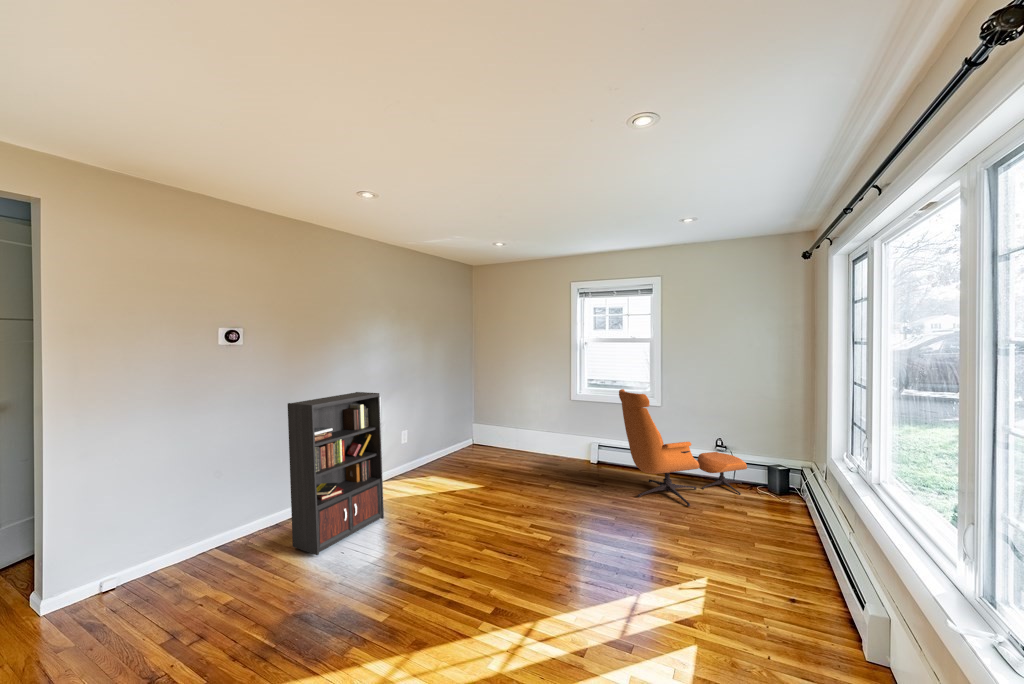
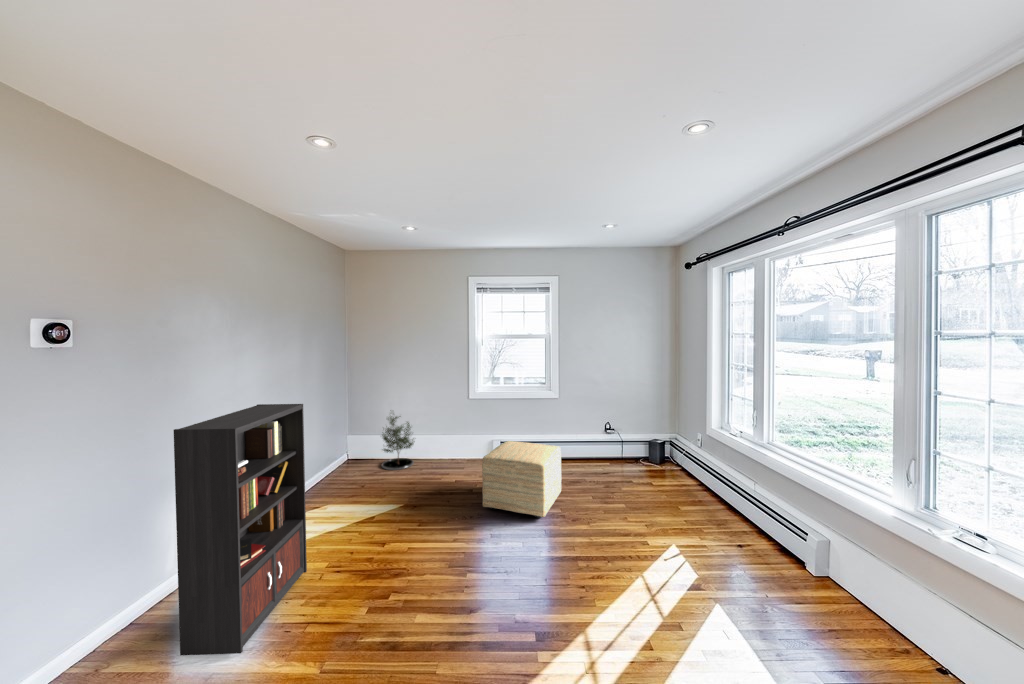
lounge chair: present [619,389,747,506] -> none [547,385,636,486]
potted tree: none [486,406,519,459] -> present [382,416,414,470]
ottoman: none [537,442,625,520] -> present [482,441,561,518]

